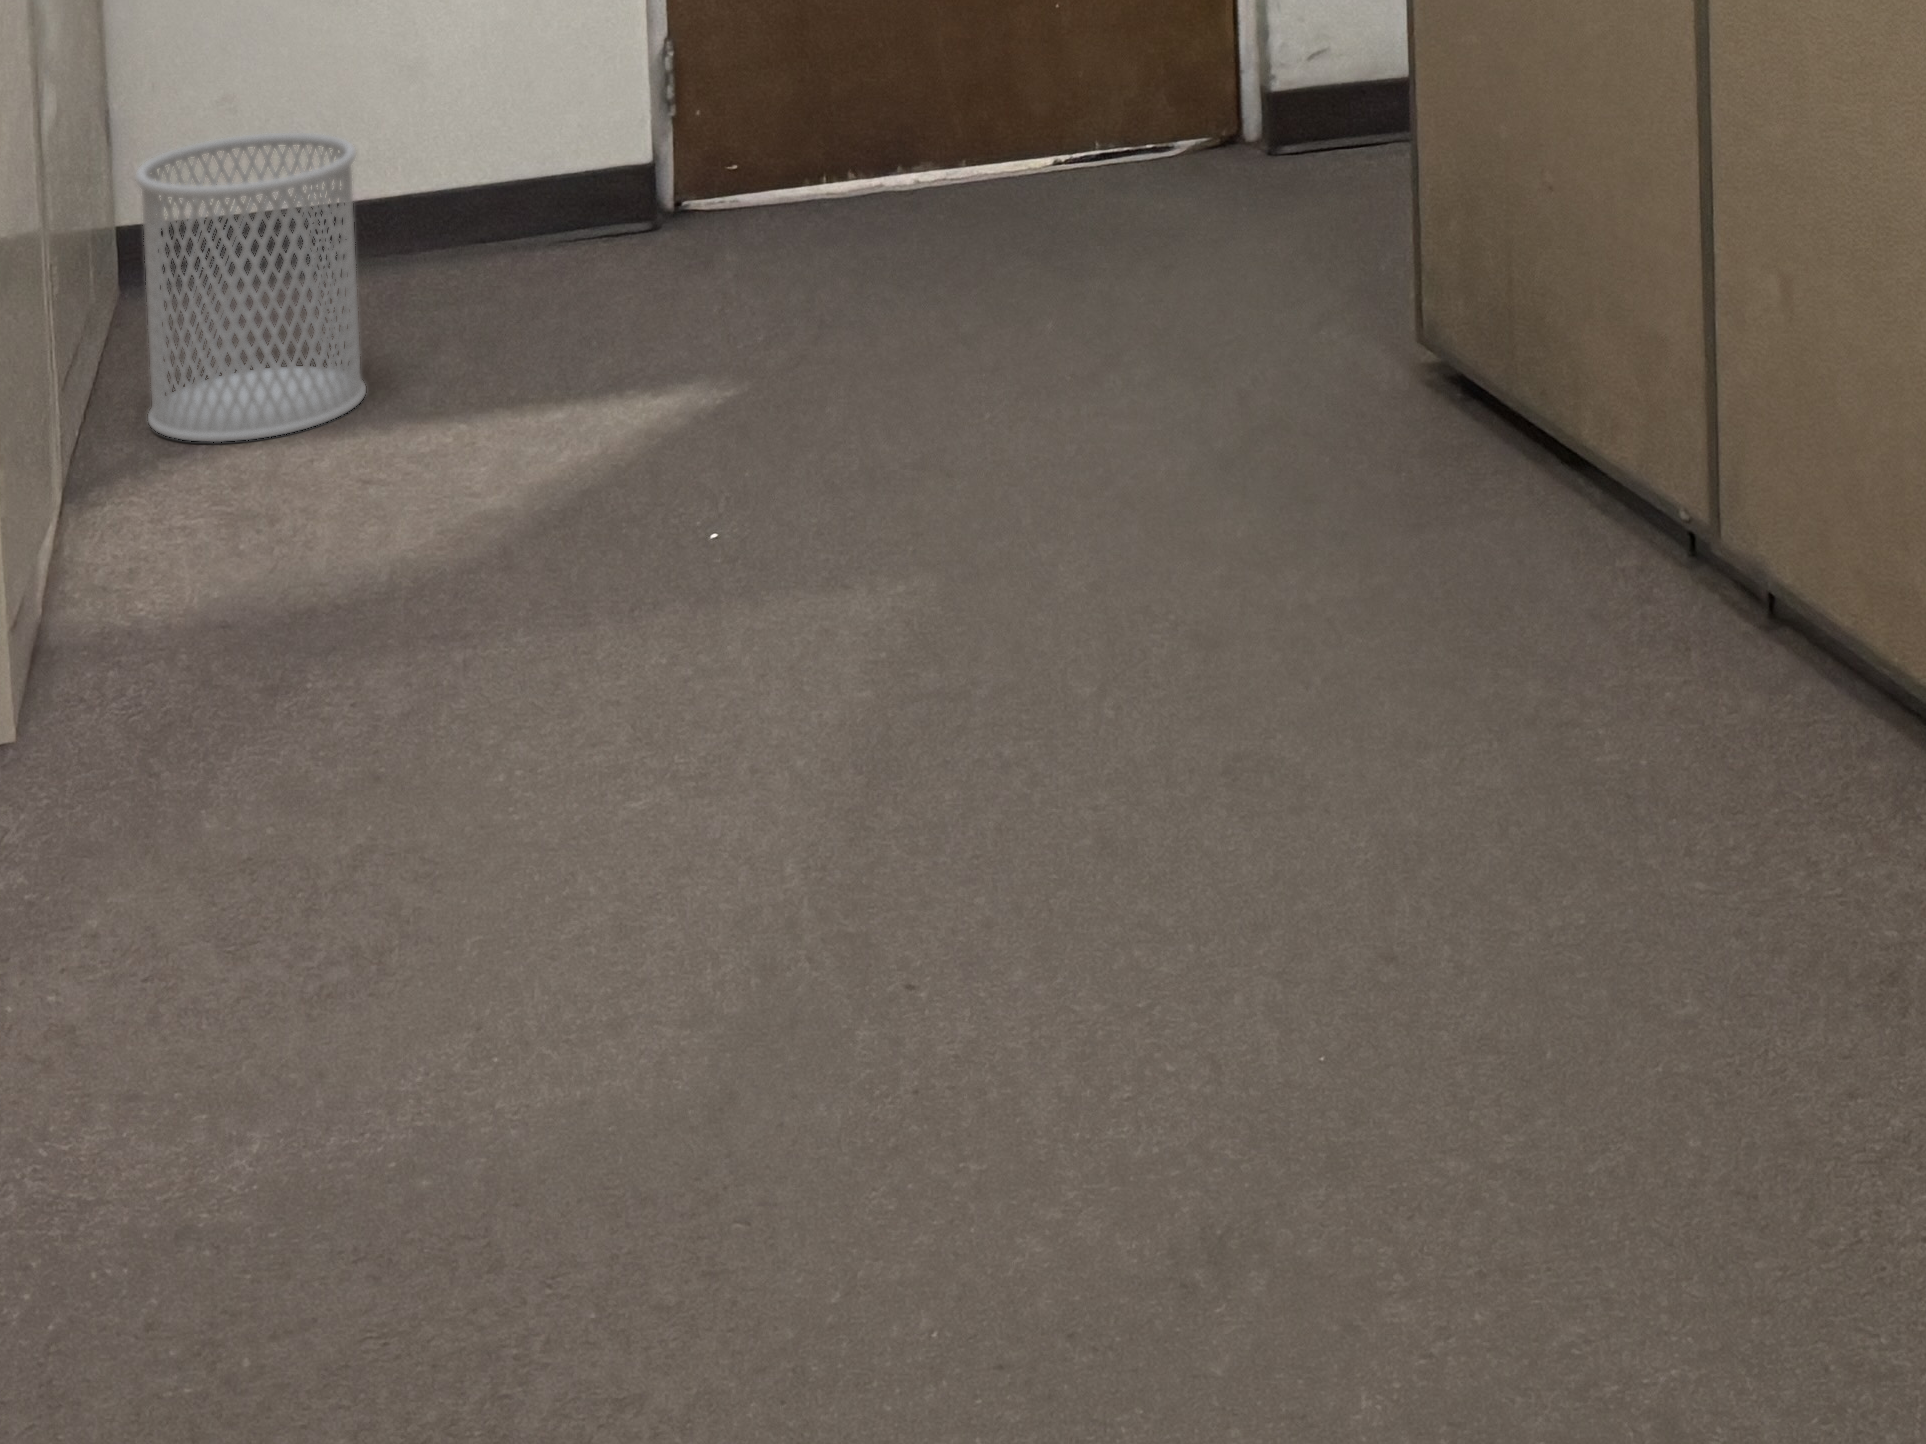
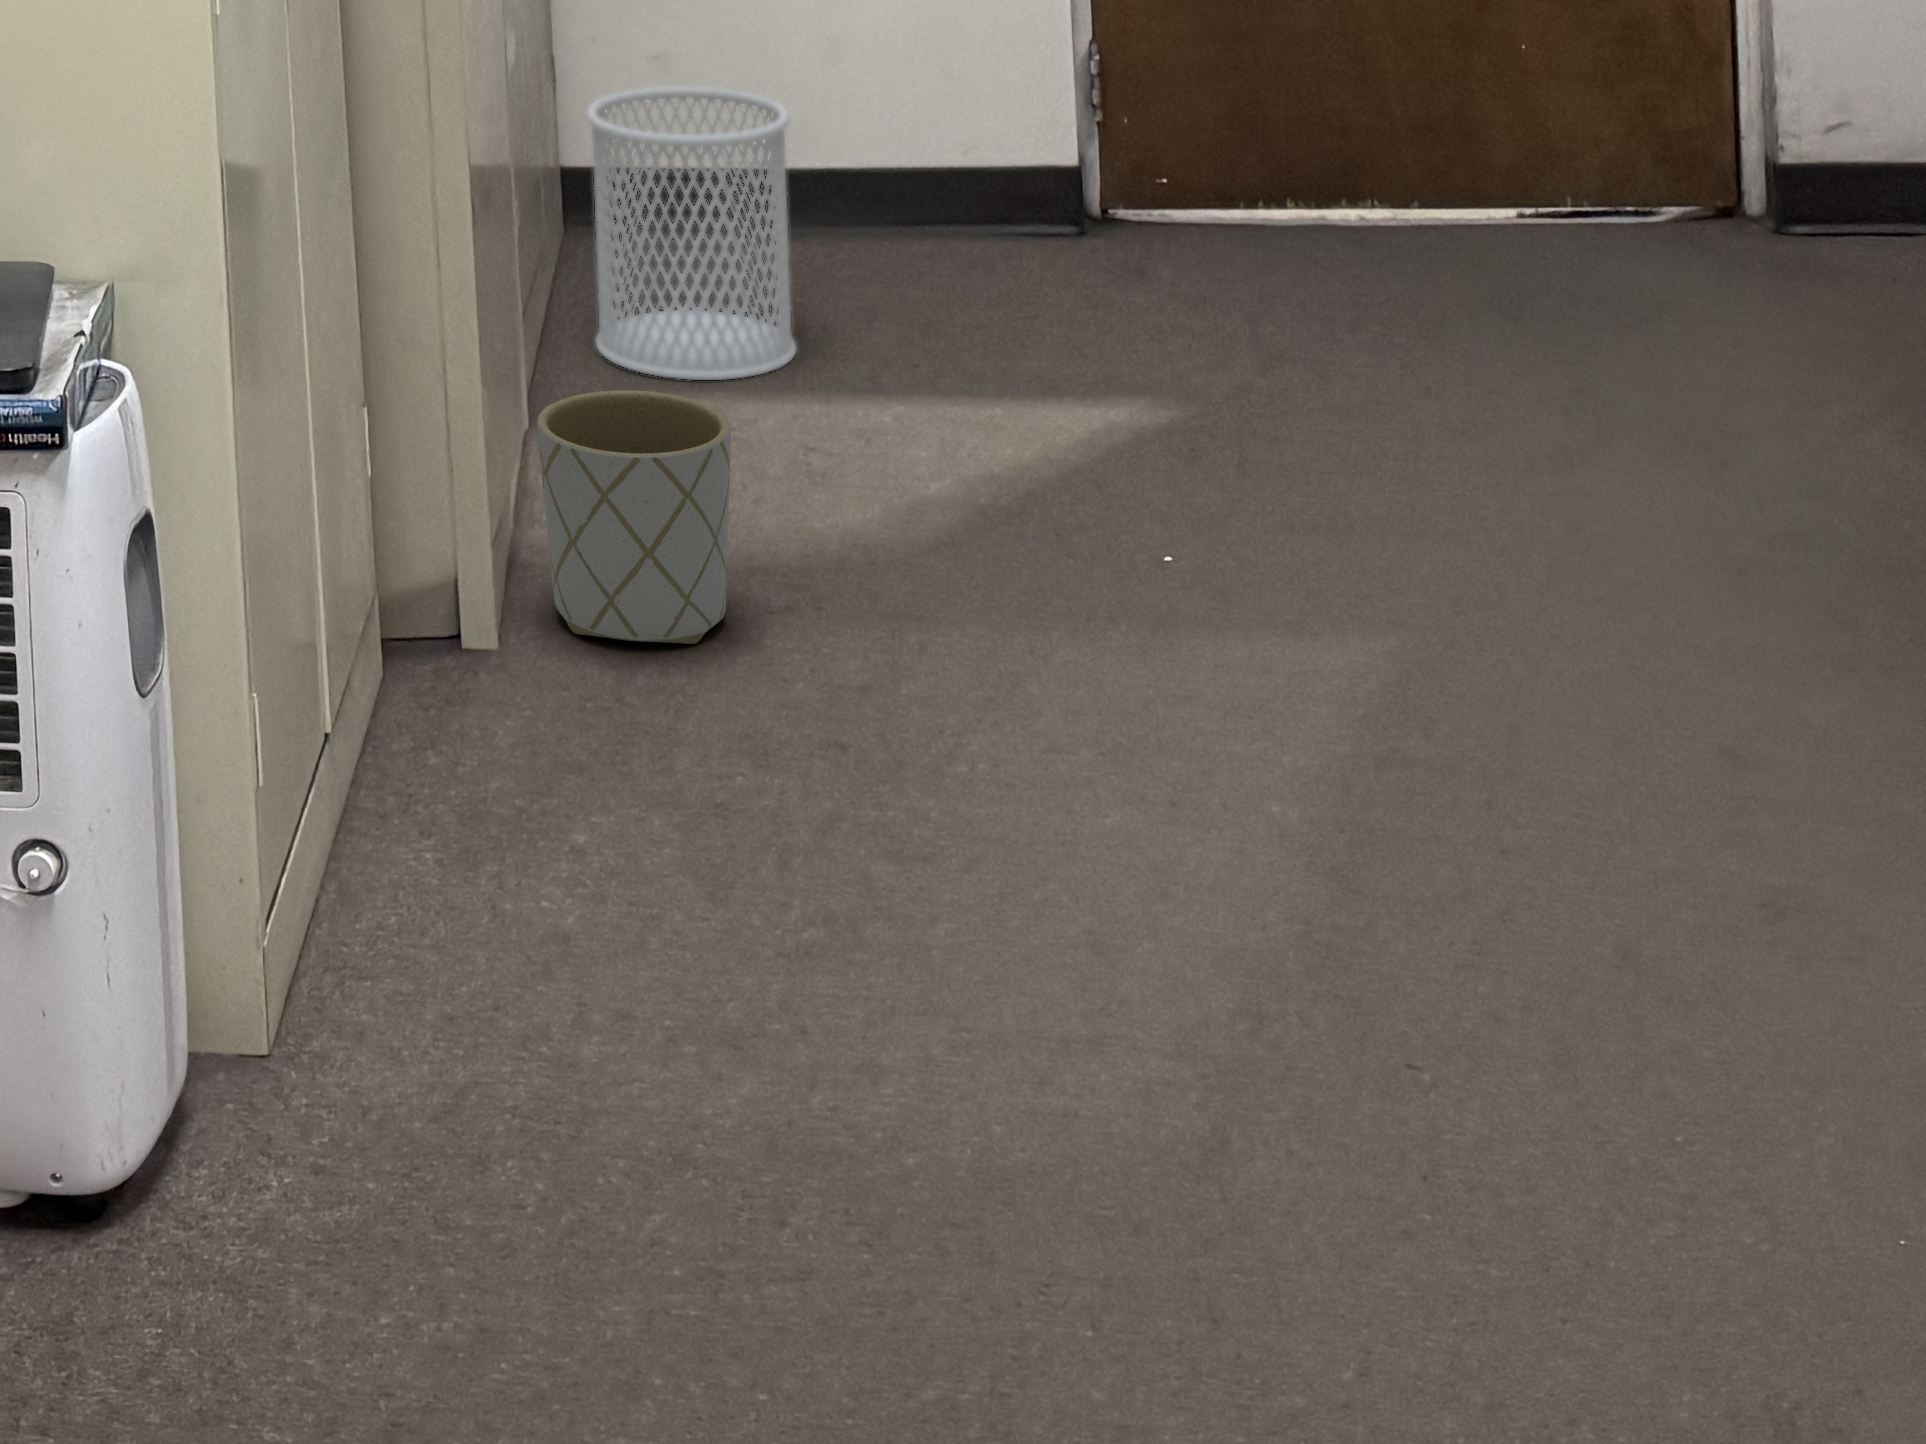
planter: none [65,448,277,716] -> present [537,390,731,644]

